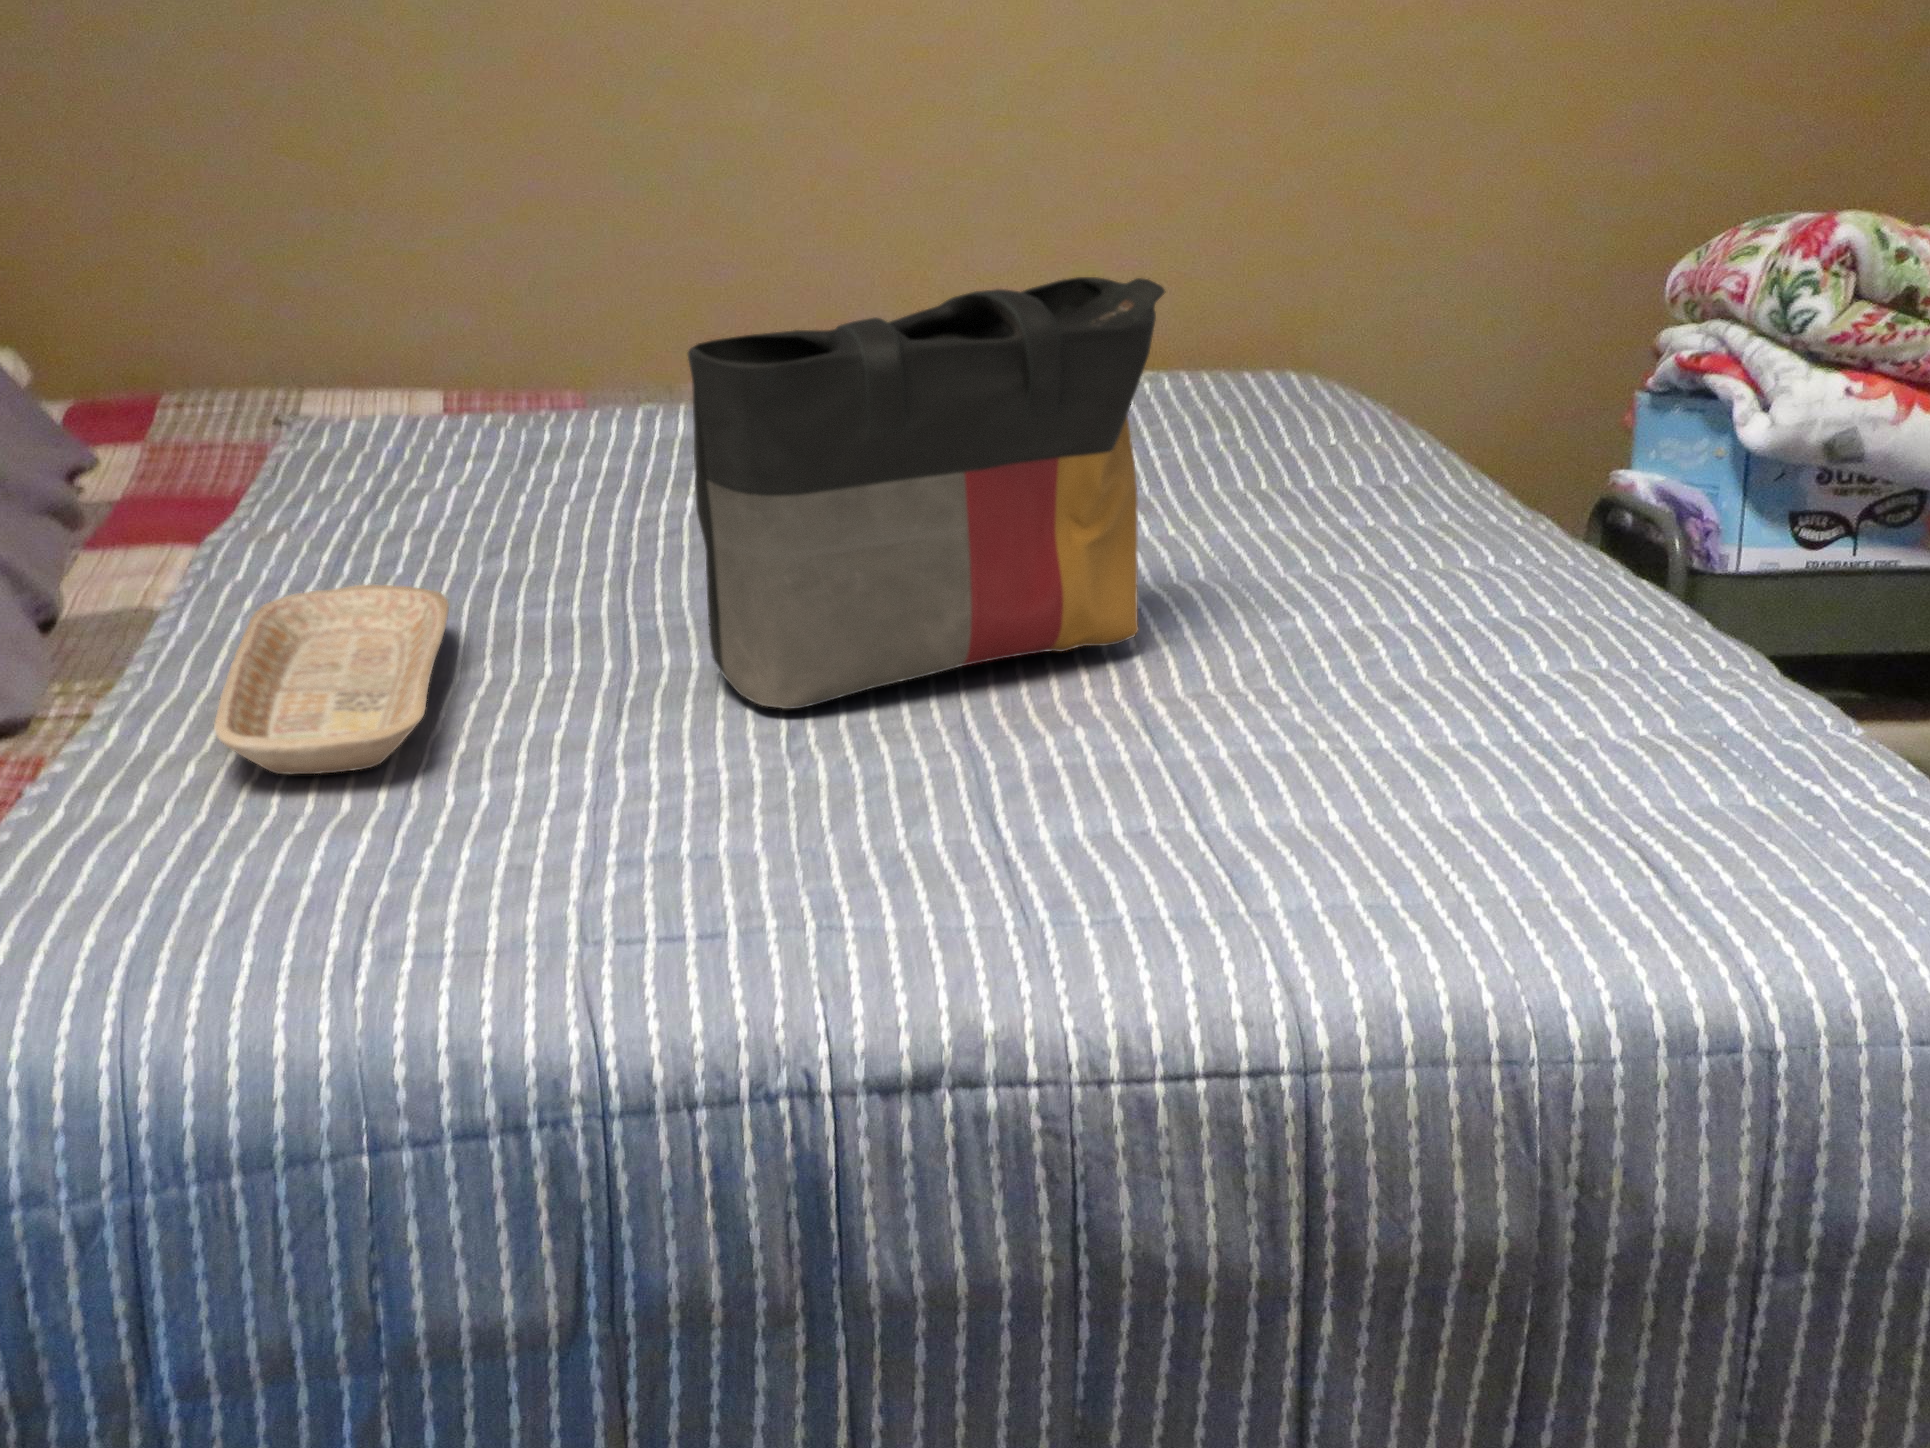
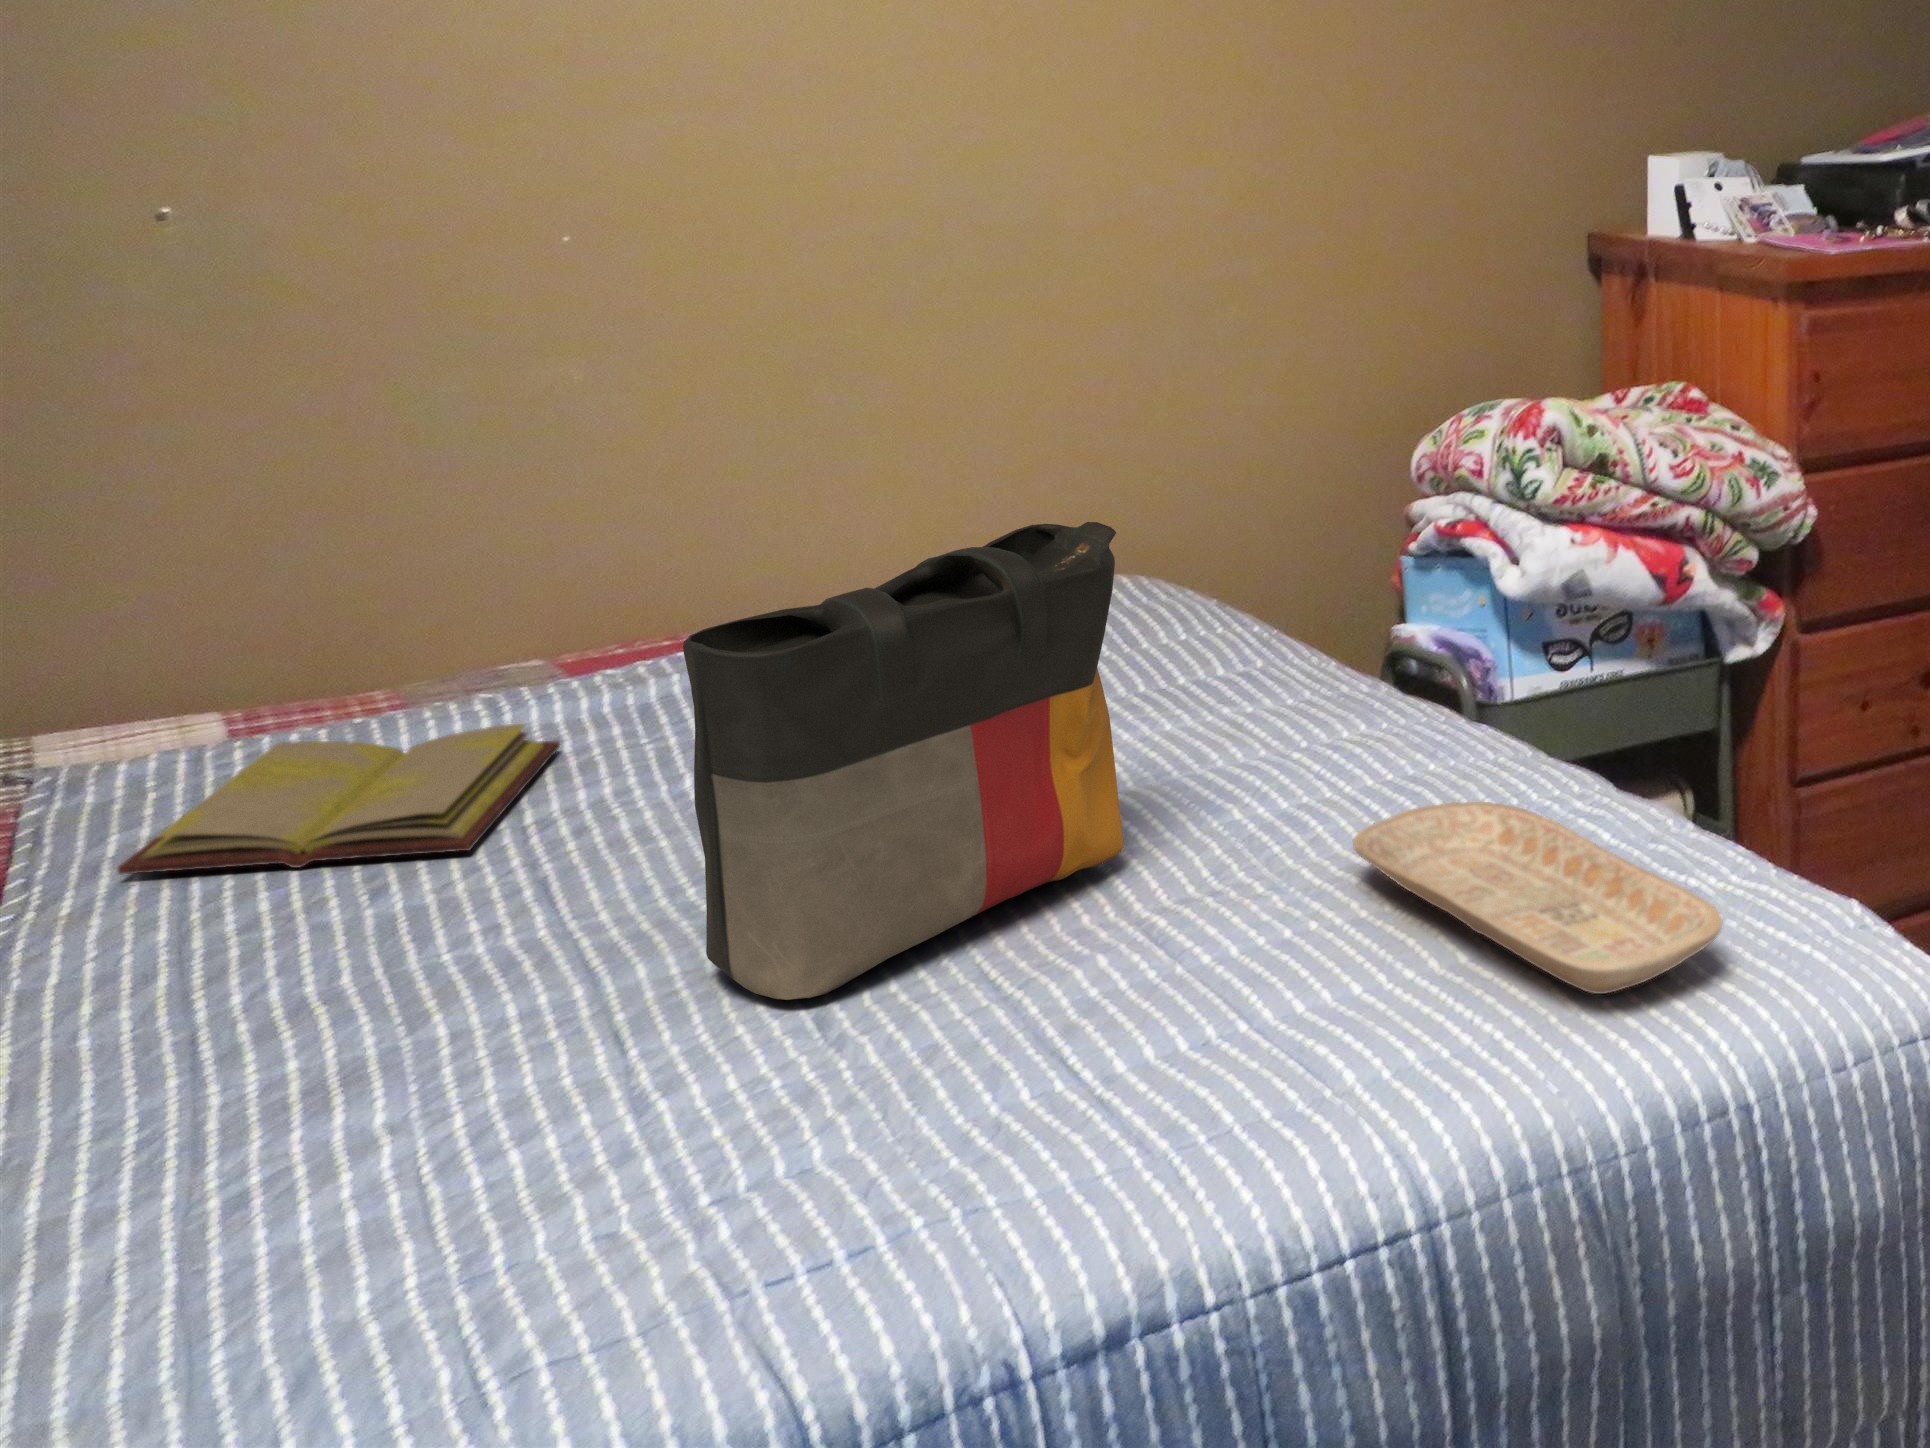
diary: none [337,432,690,538] -> present [118,724,560,875]
tray: present [214,584,449,774] -> present [1352,802,1722,994]

